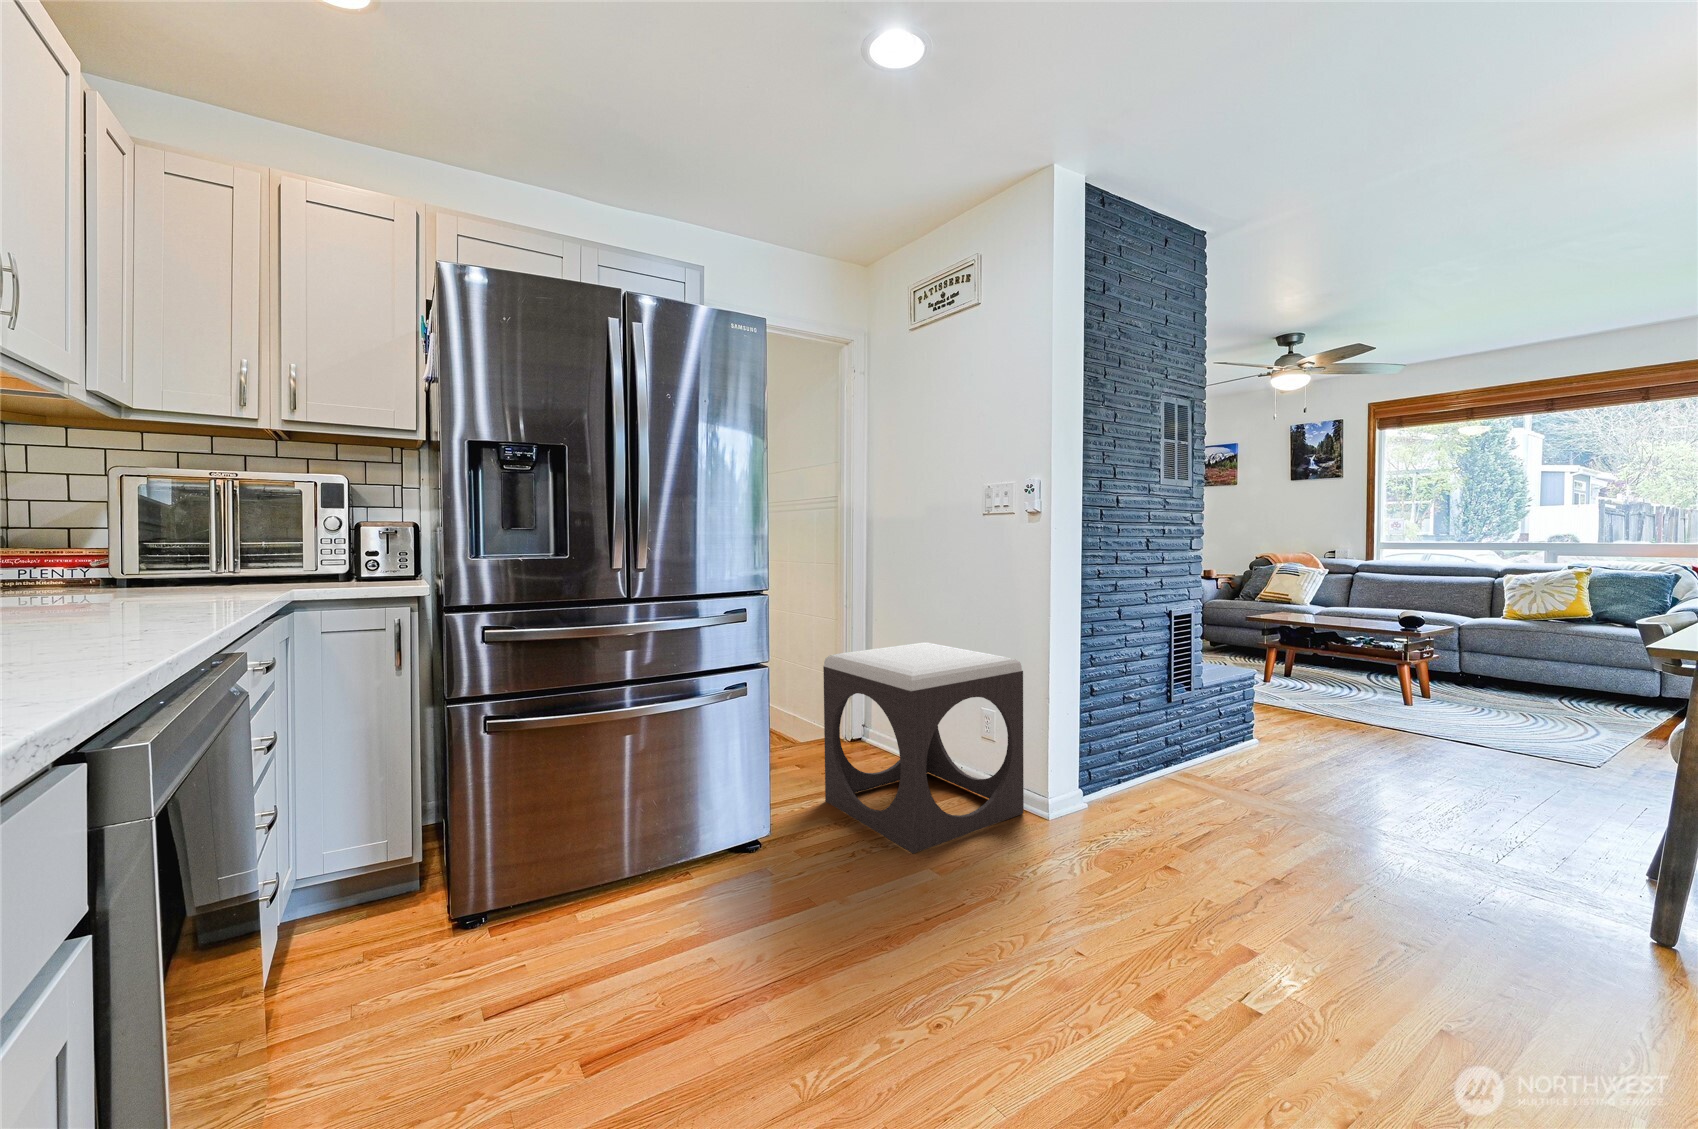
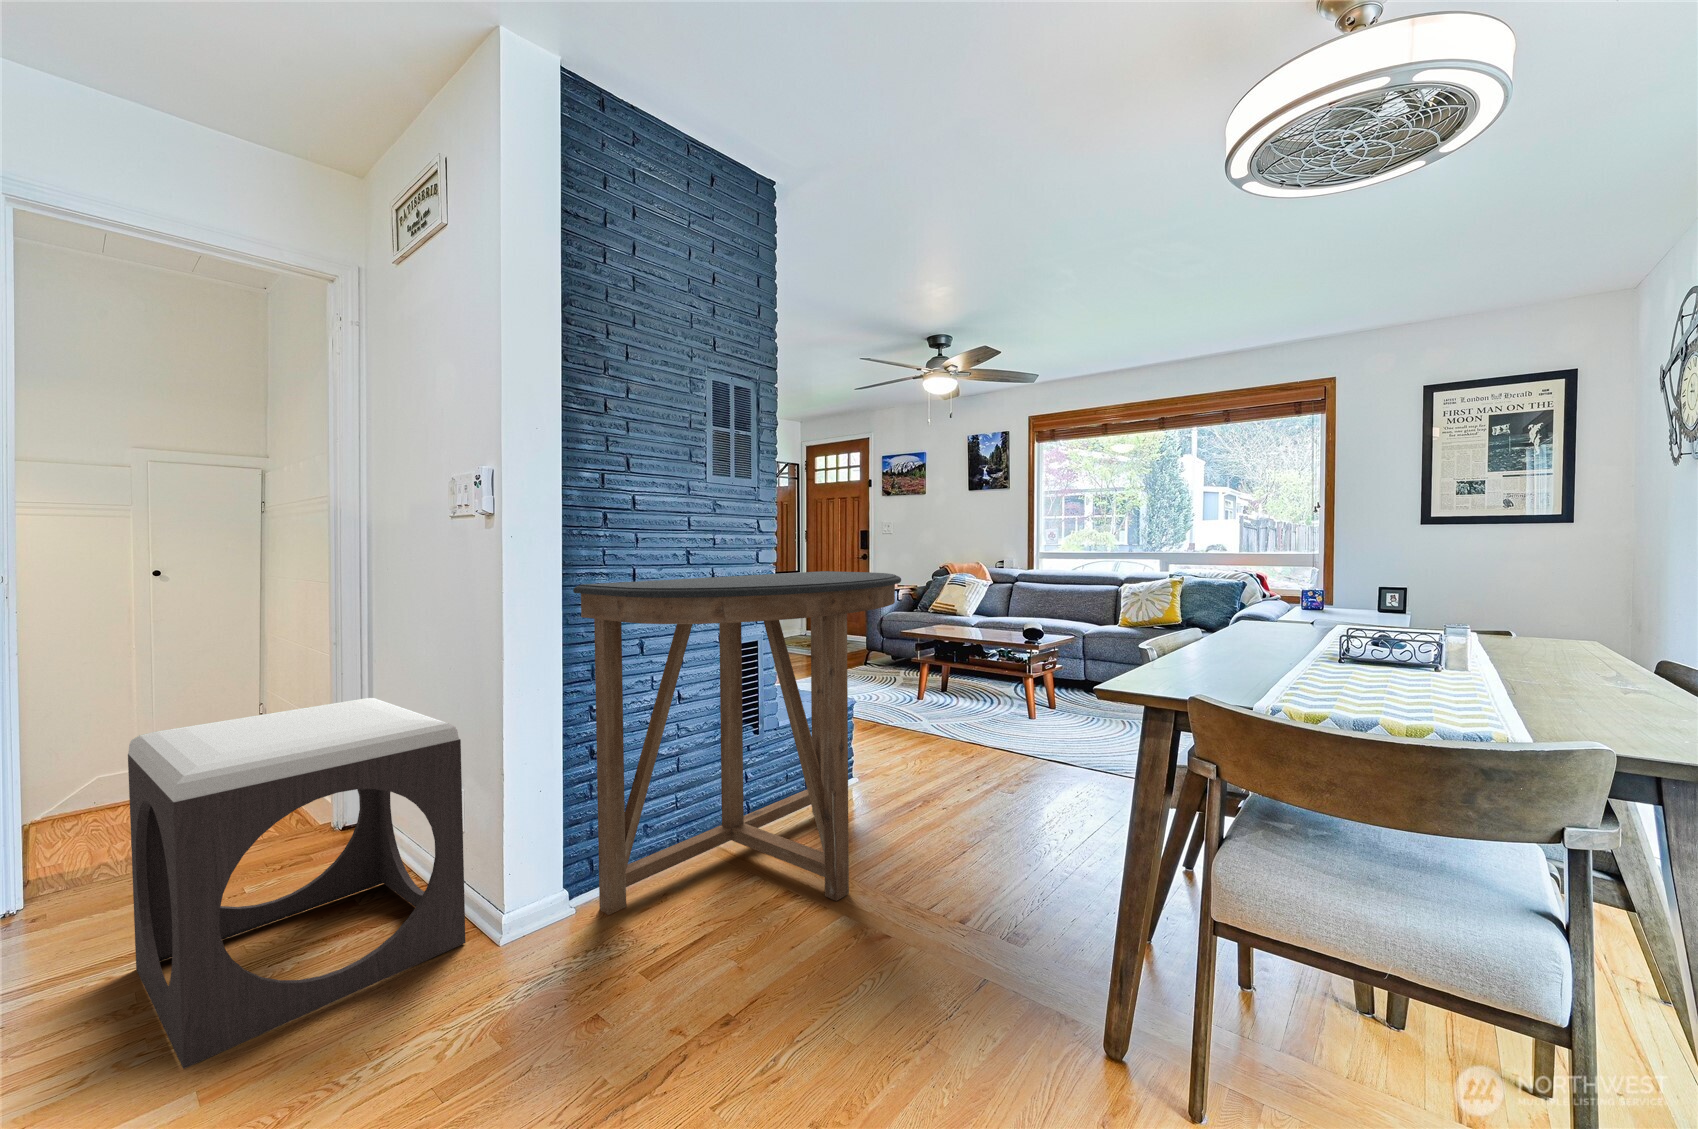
console table: none [1093,557,1350,824] -> present [573,571,901,915]

